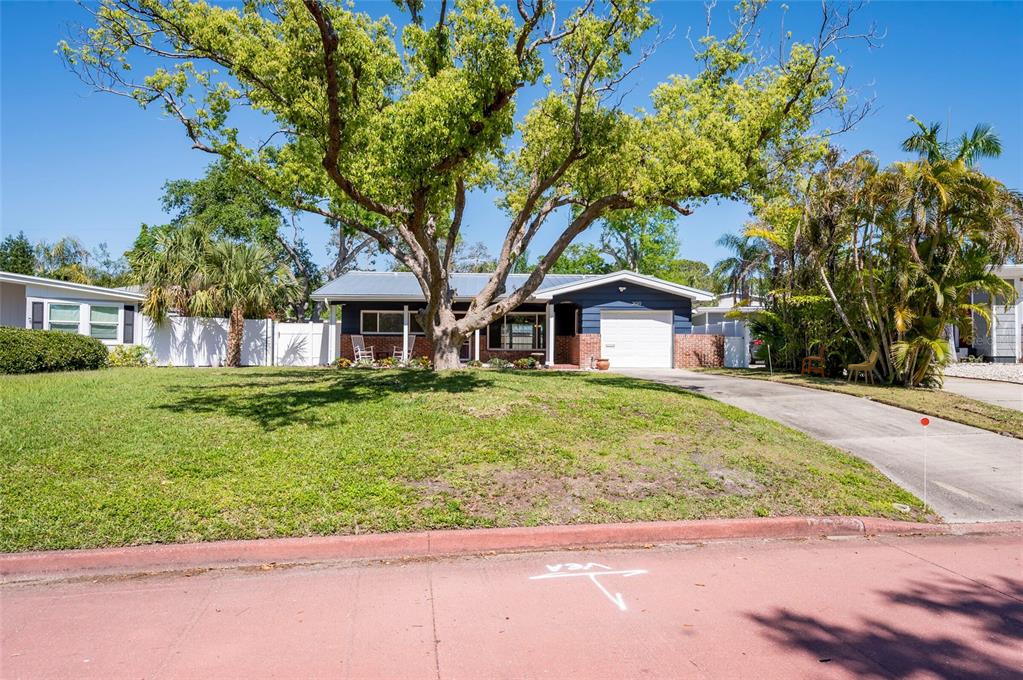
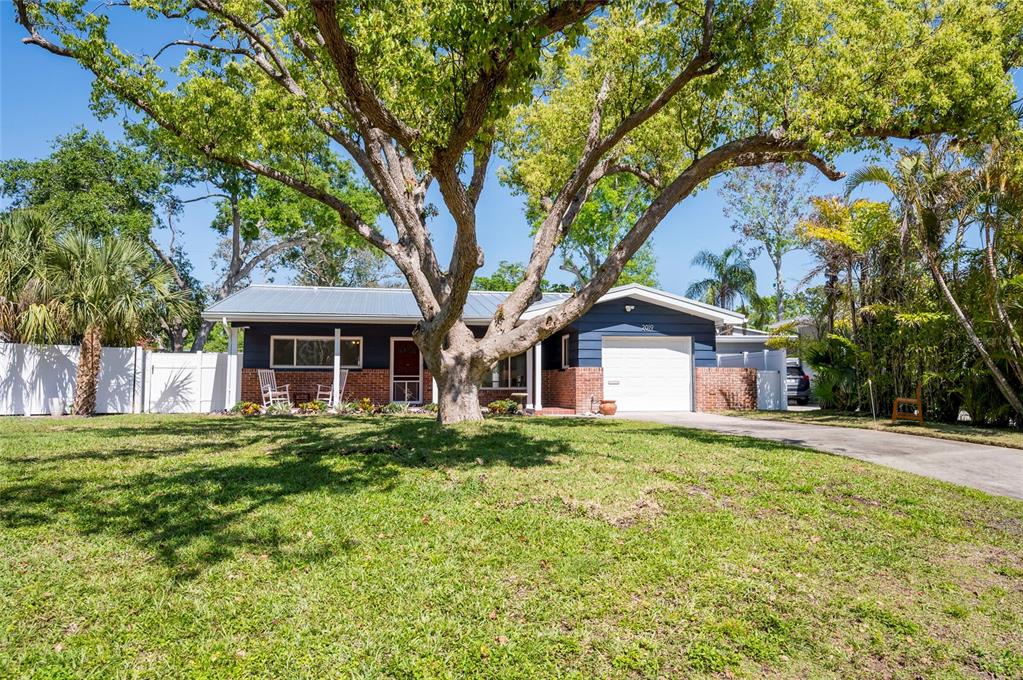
chair: present [848,350,879,385] -> none [968,382,1014,438]

